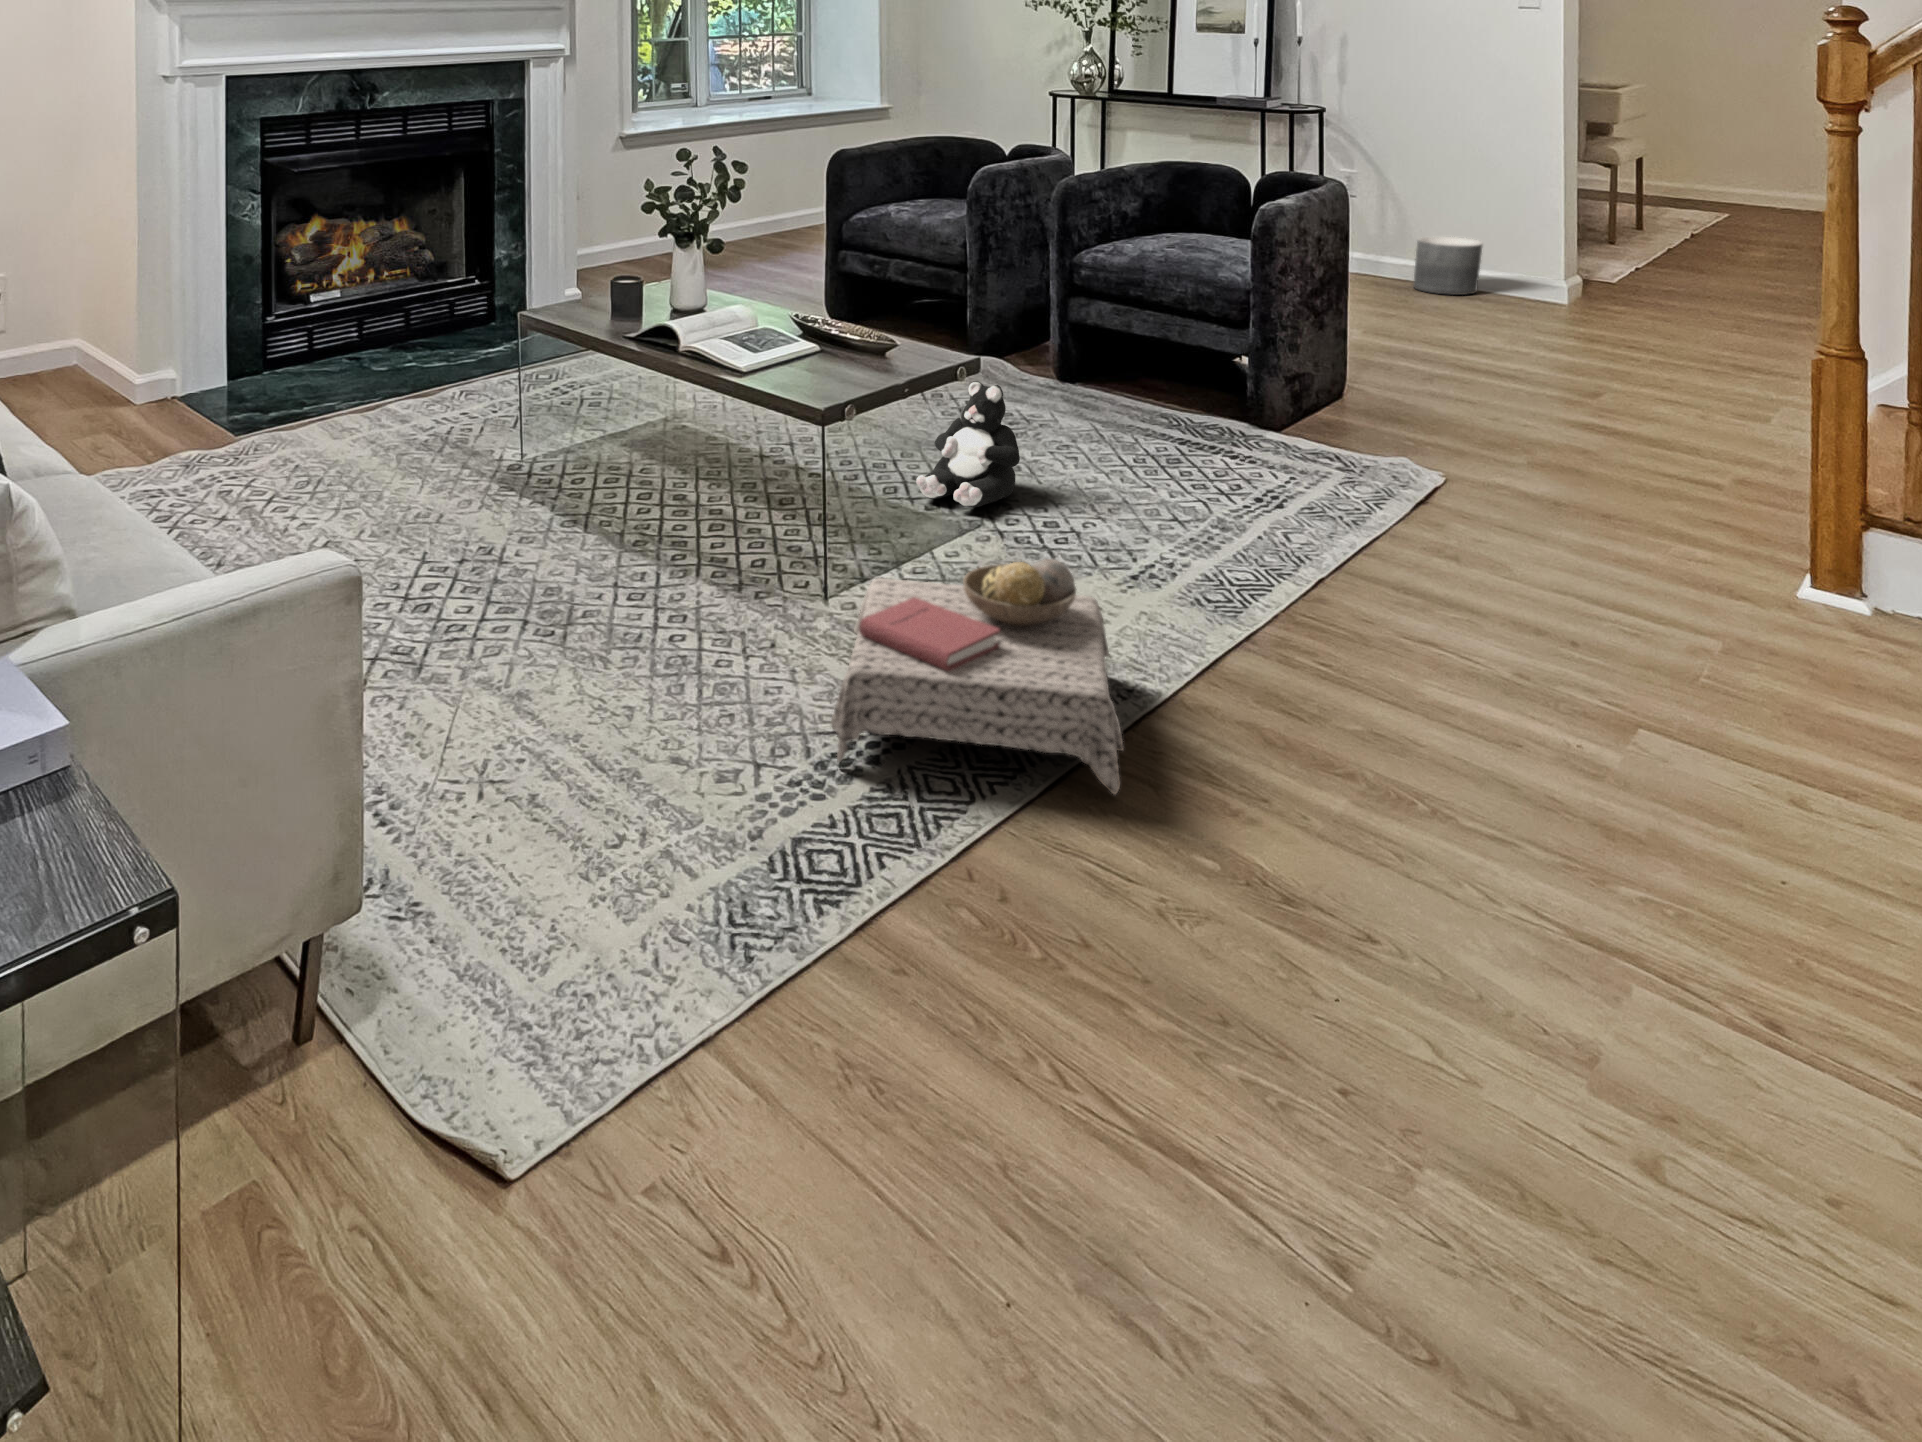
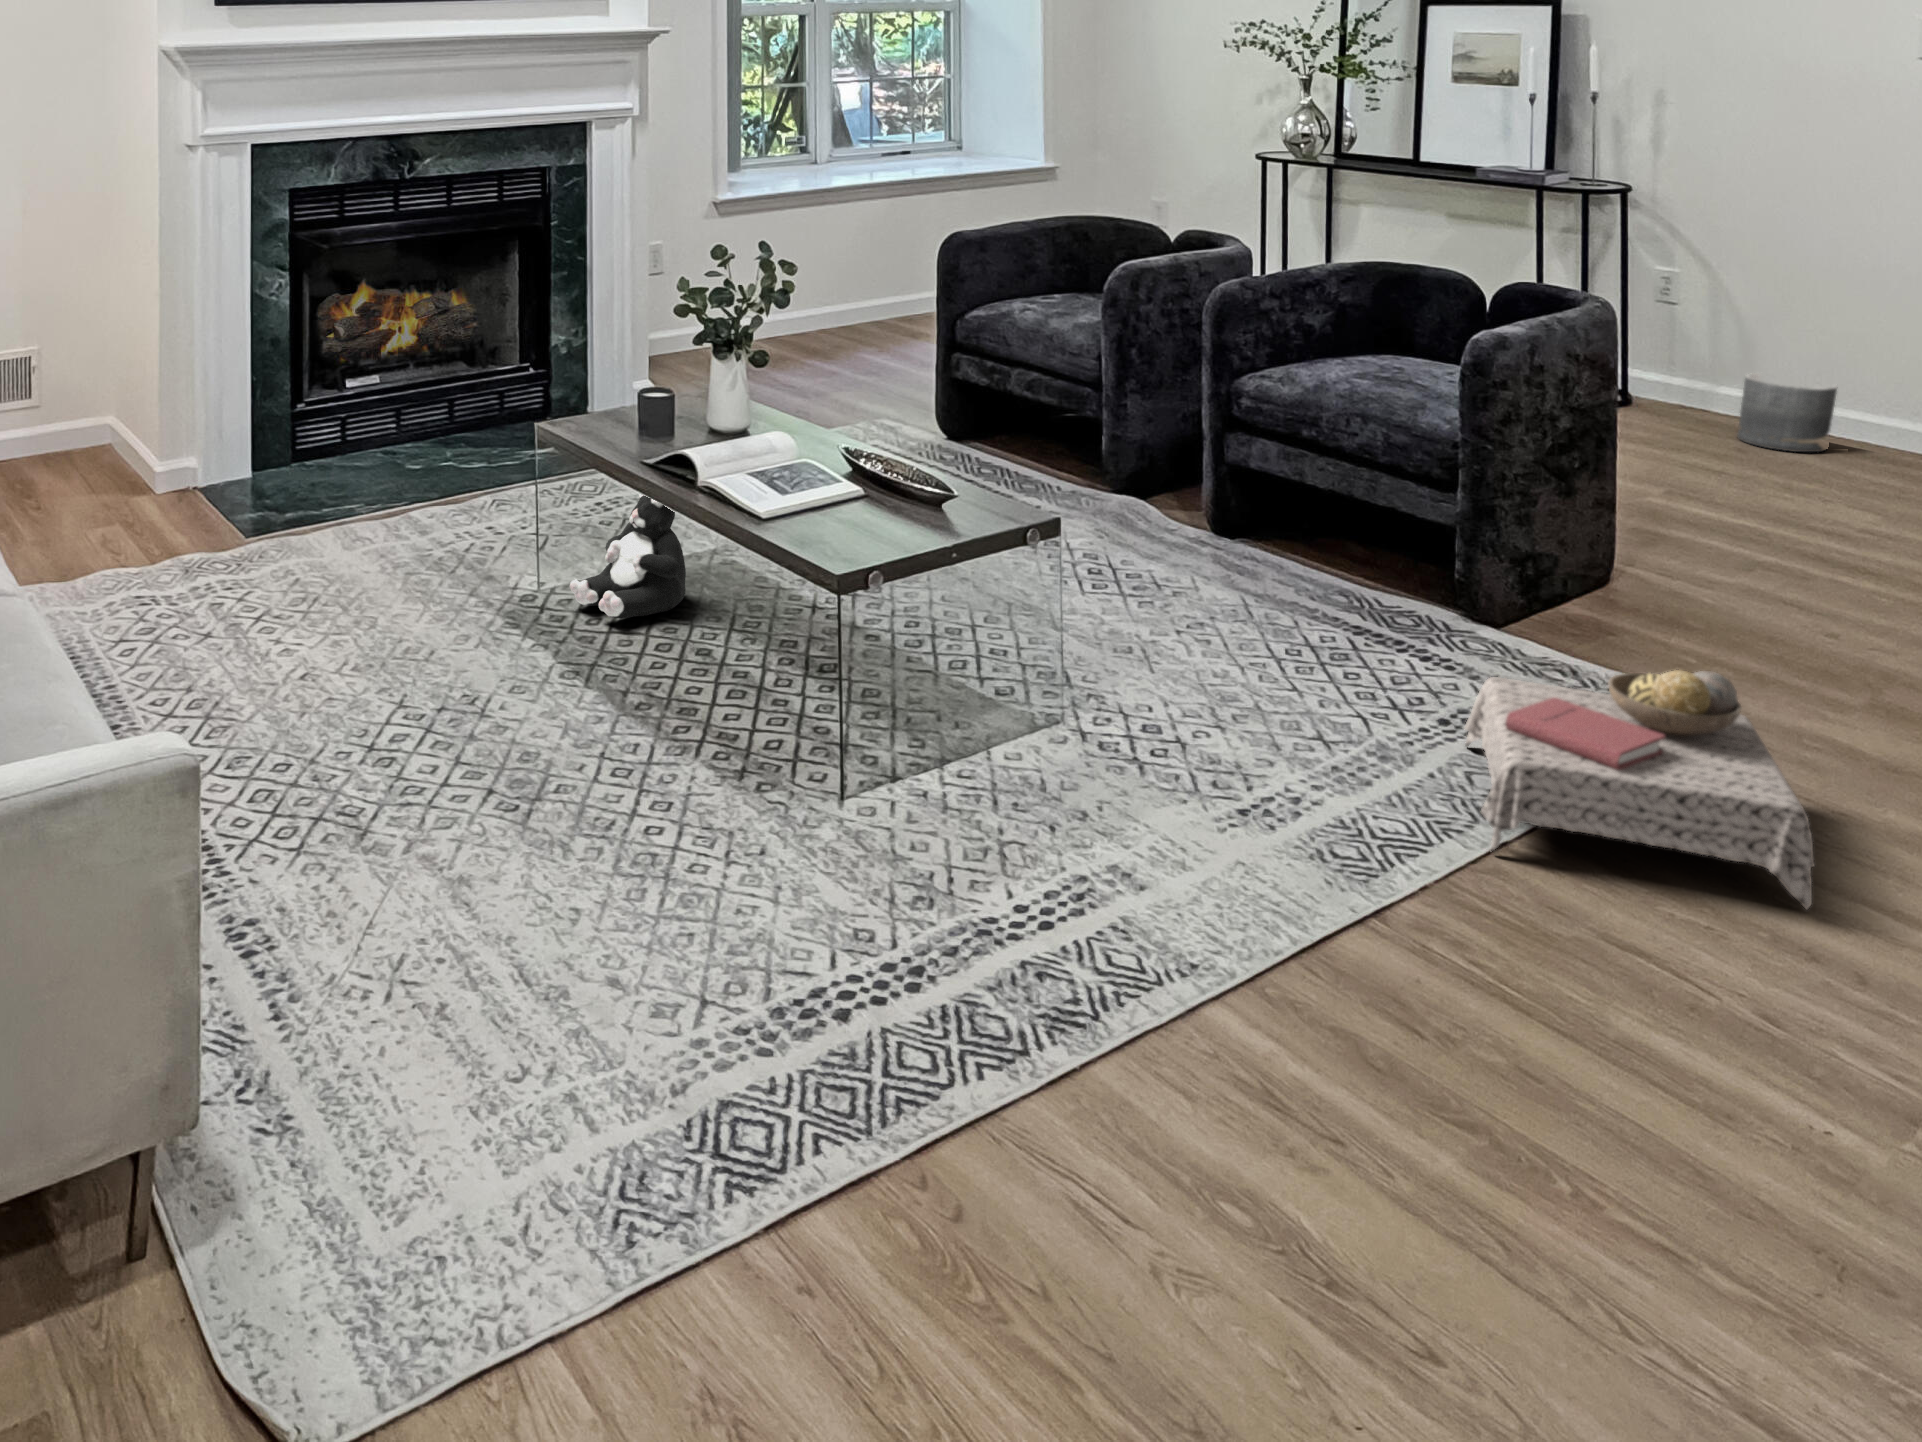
plush toy: present [916,381,1020,507] -> present [570,494,686,619]
ottoman: present [831,559,1124,794] -> present [1465,670,1815,909]

